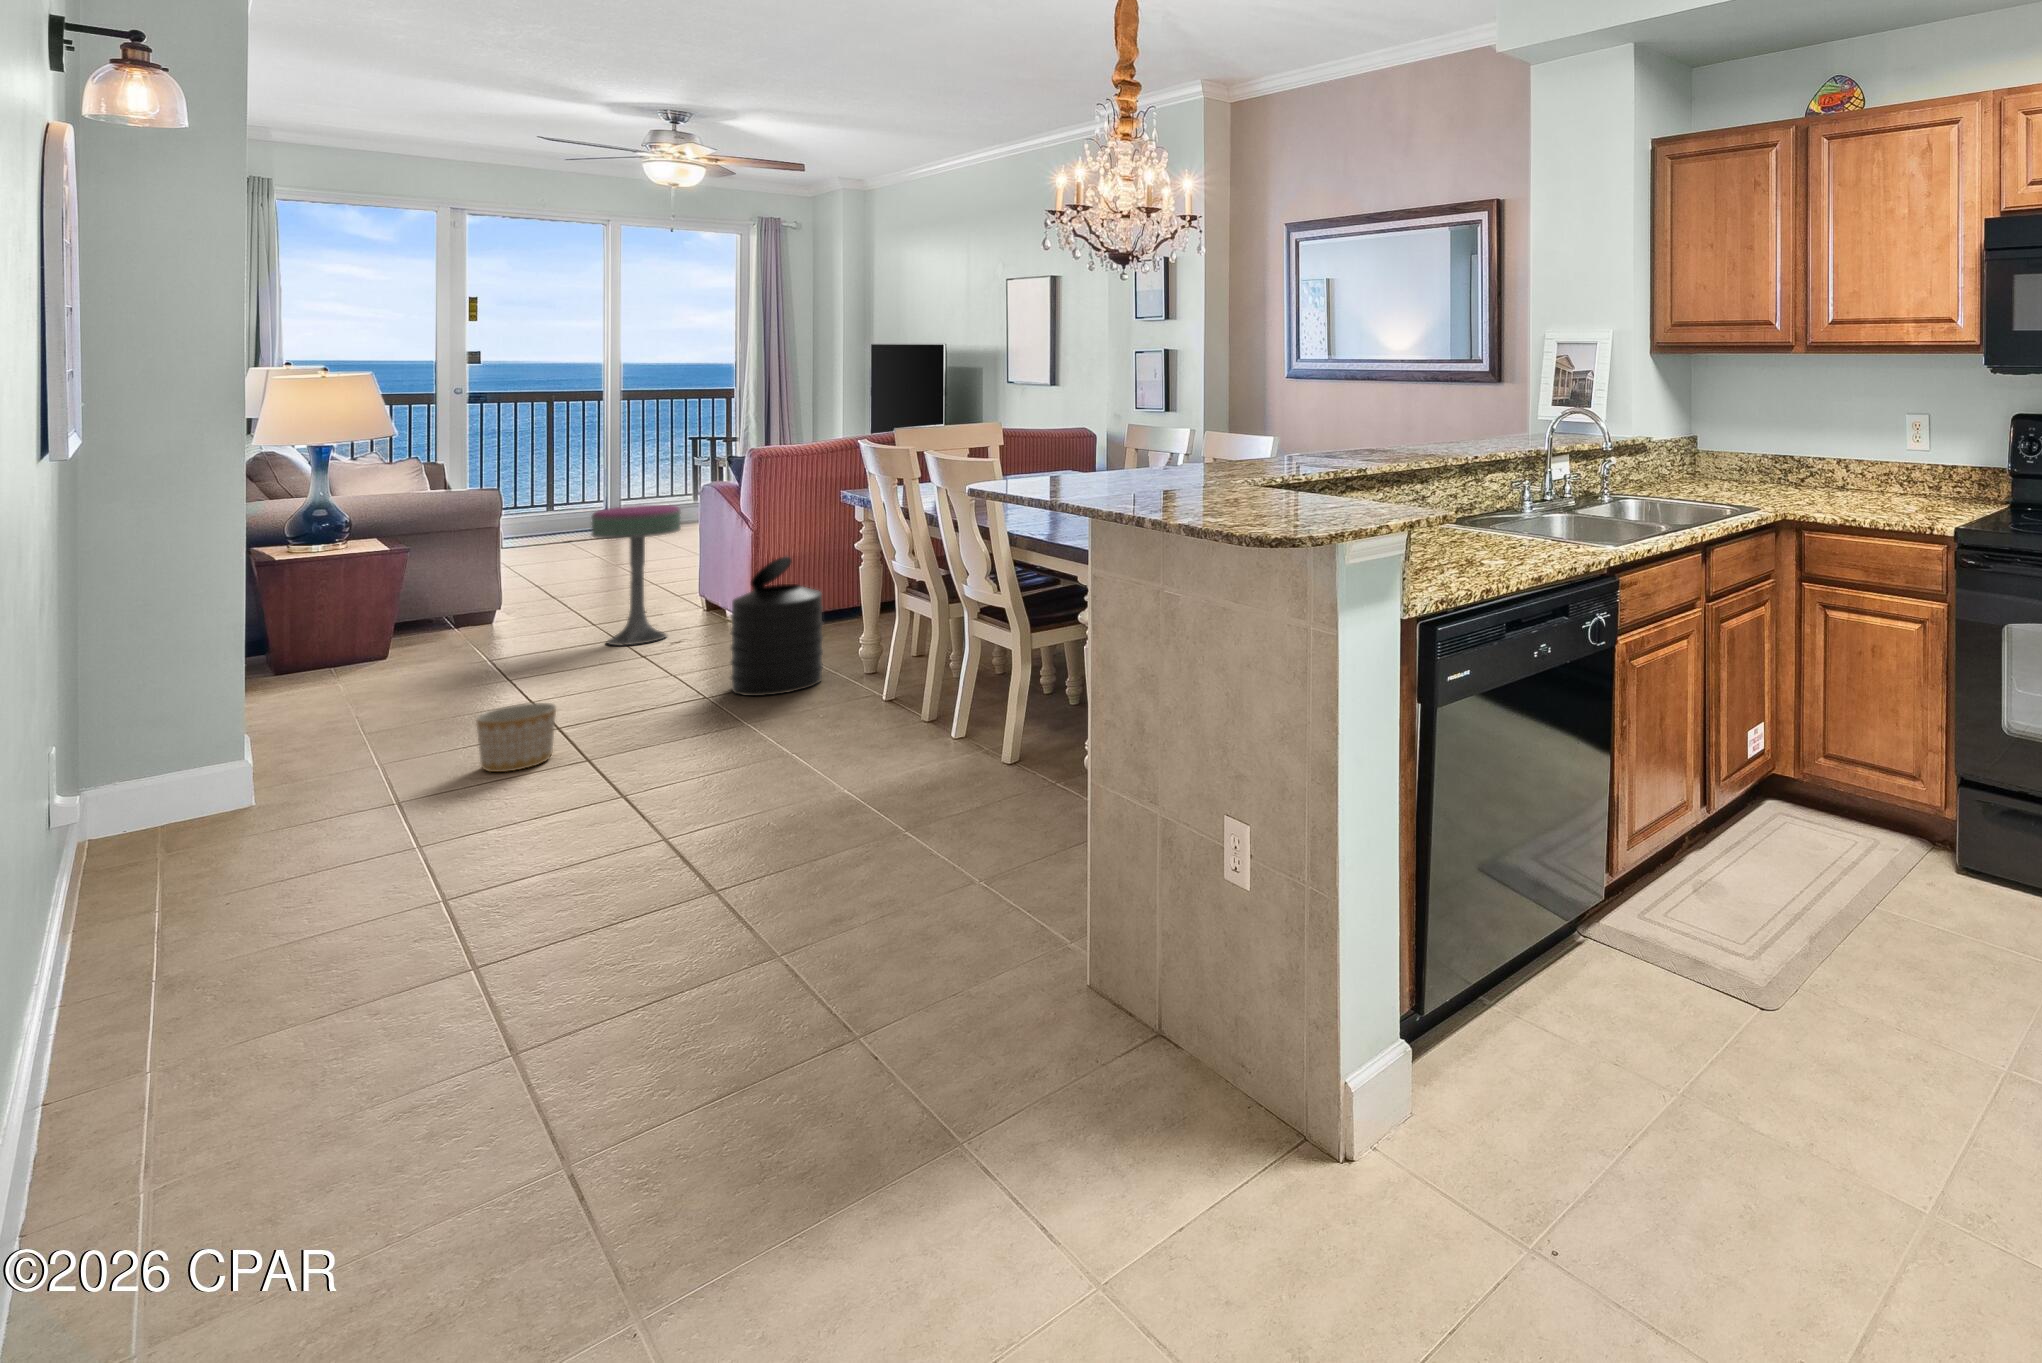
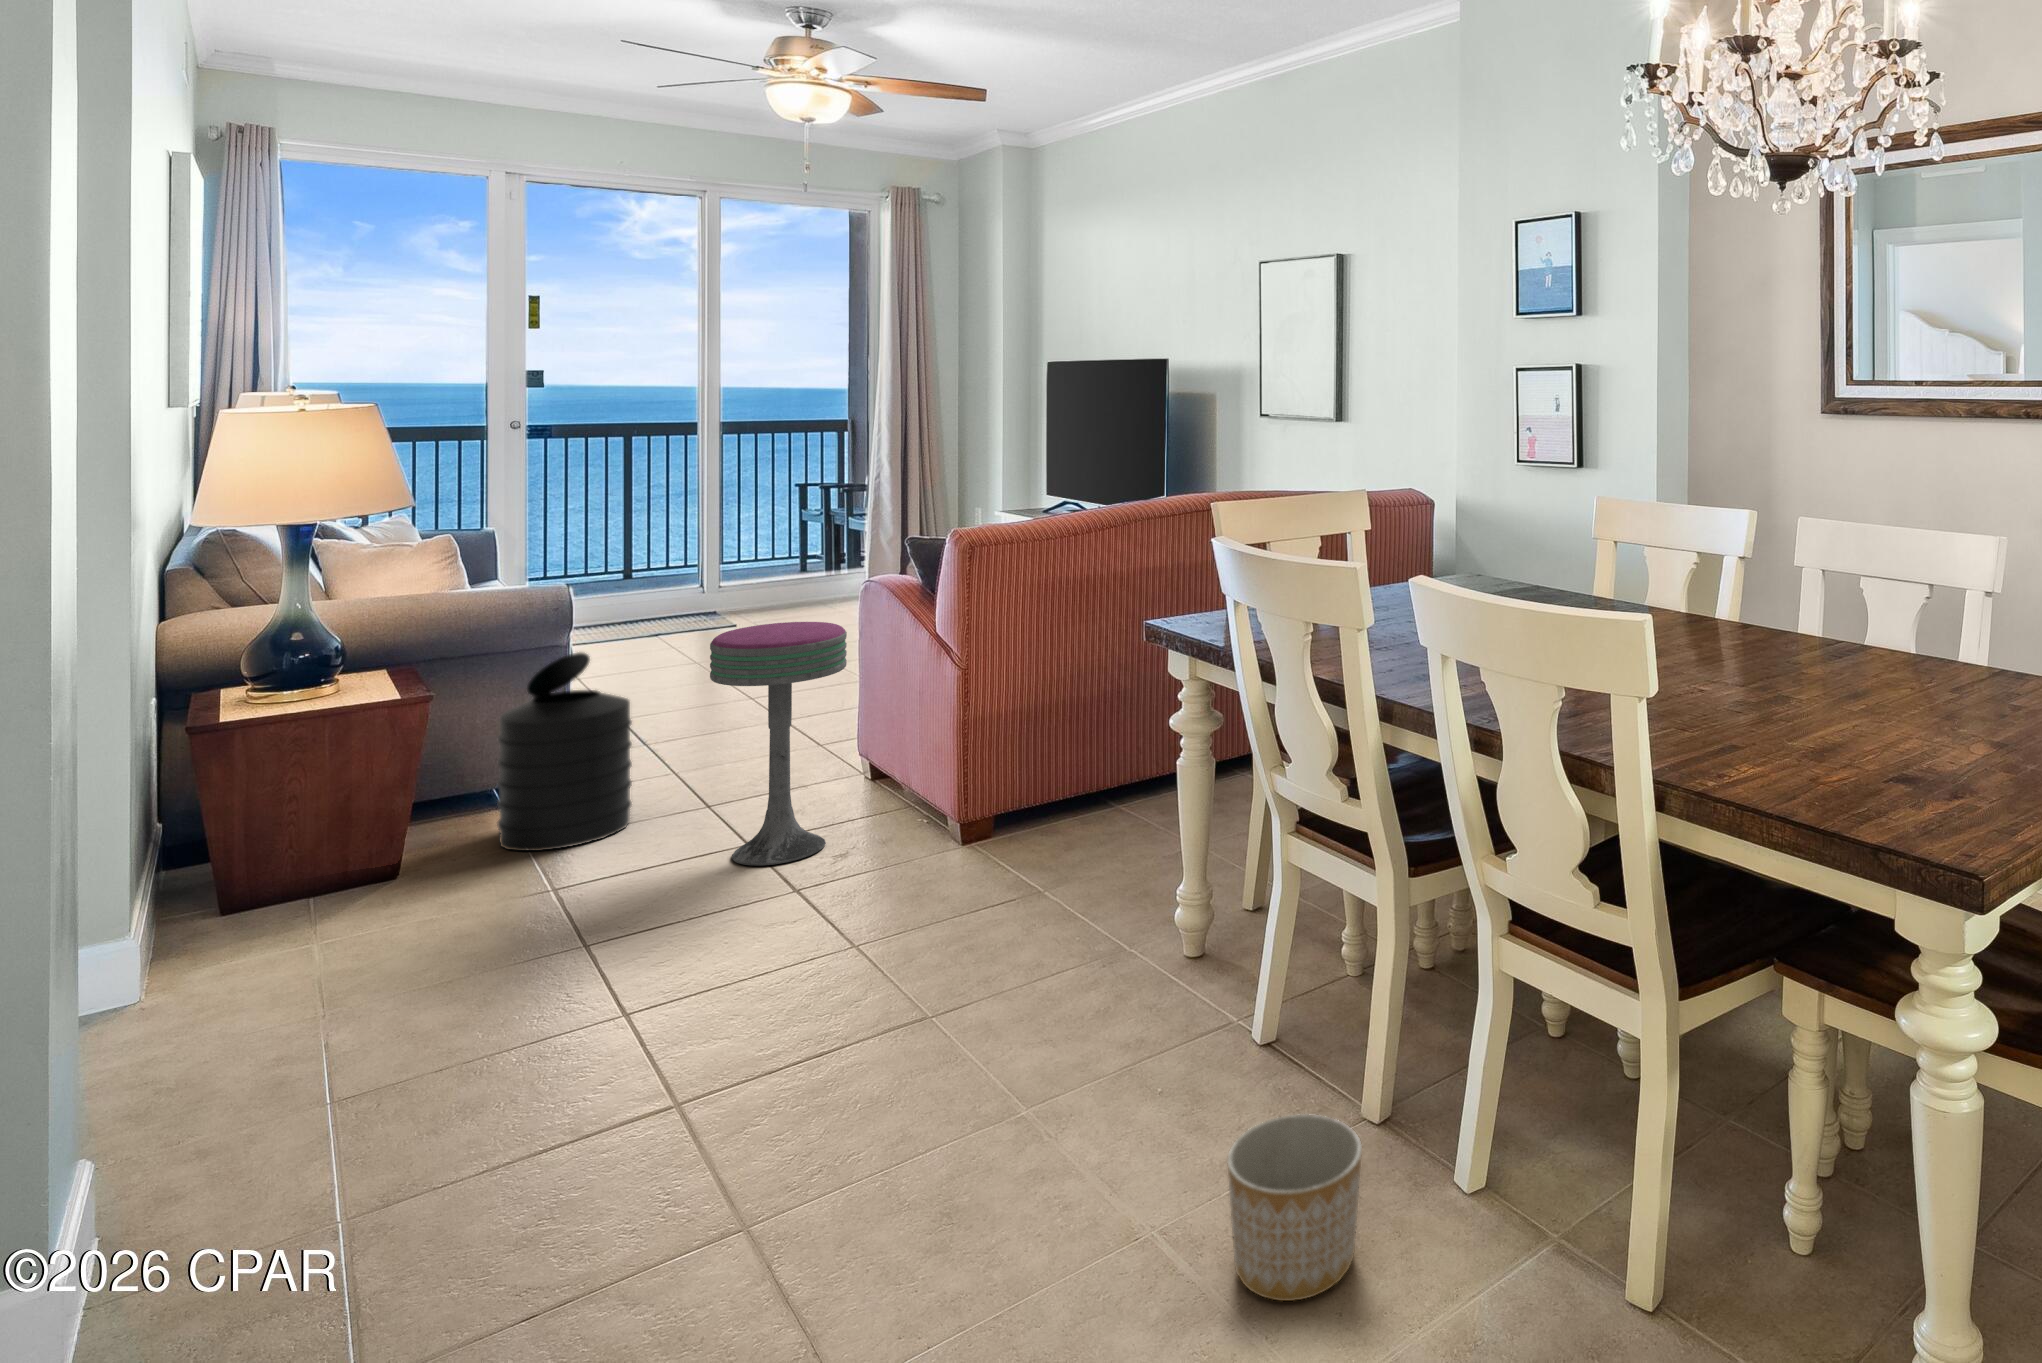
trash can: present [731,557,823,696] -> present [497,652,632,851]
planter: present [476,703,556,772] -> present [1227,1114,1362,1301]

